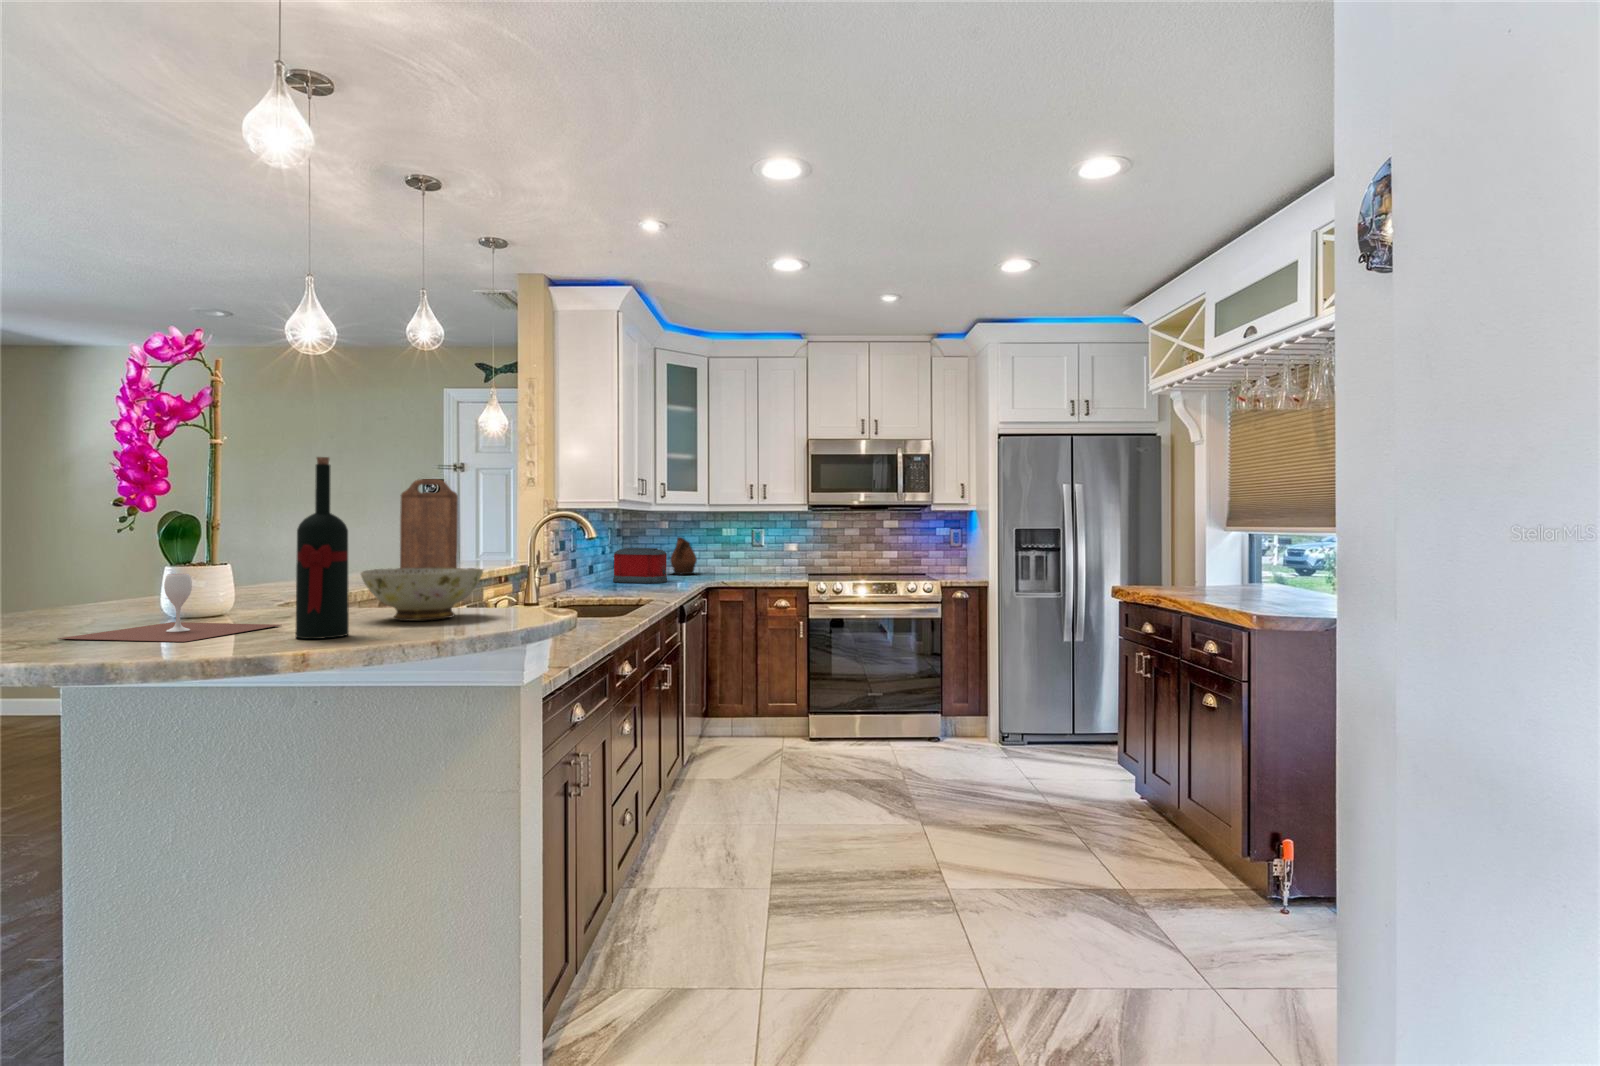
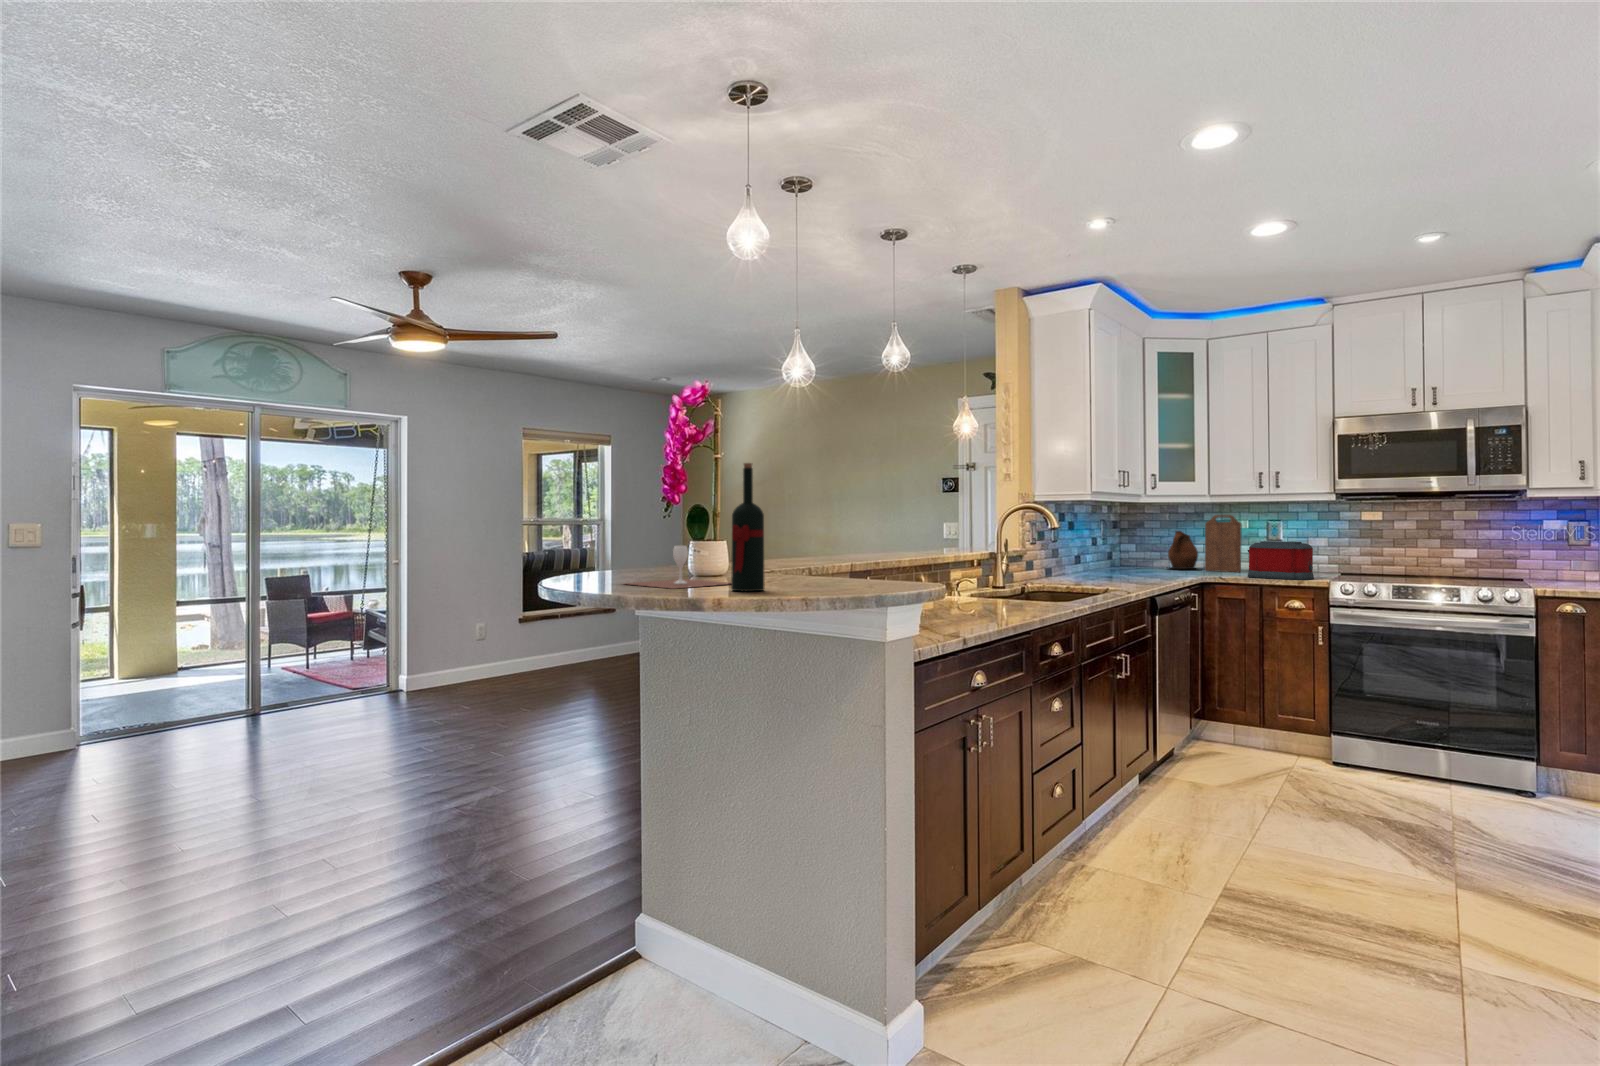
cutting board: present [400,479,458,568] -> present [1205,515,1242,572]
toaster: present [613,548,667,583] -> present [1248,541,1314,580]
ceramic bowl: present [361,567,483,621] -> none [788,546,876,585]

